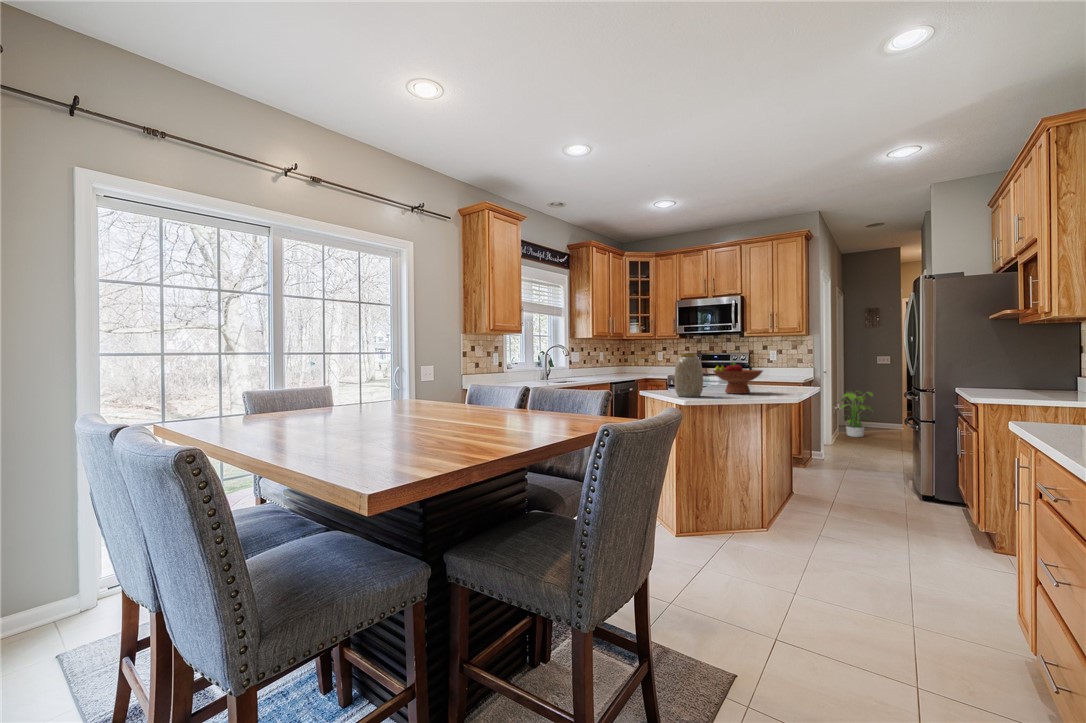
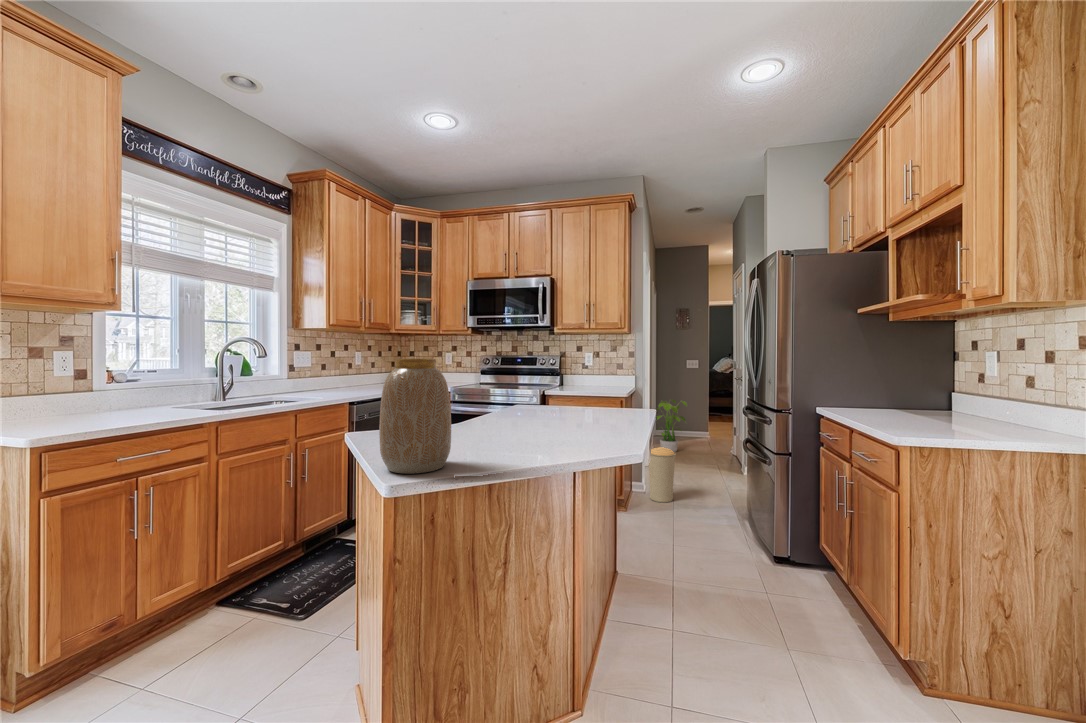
fruit bowl: present [713,362,763,394] -> none [486,377,585,446]
trash can: none [823,422,848,464] -> present [649,447,676,503]

